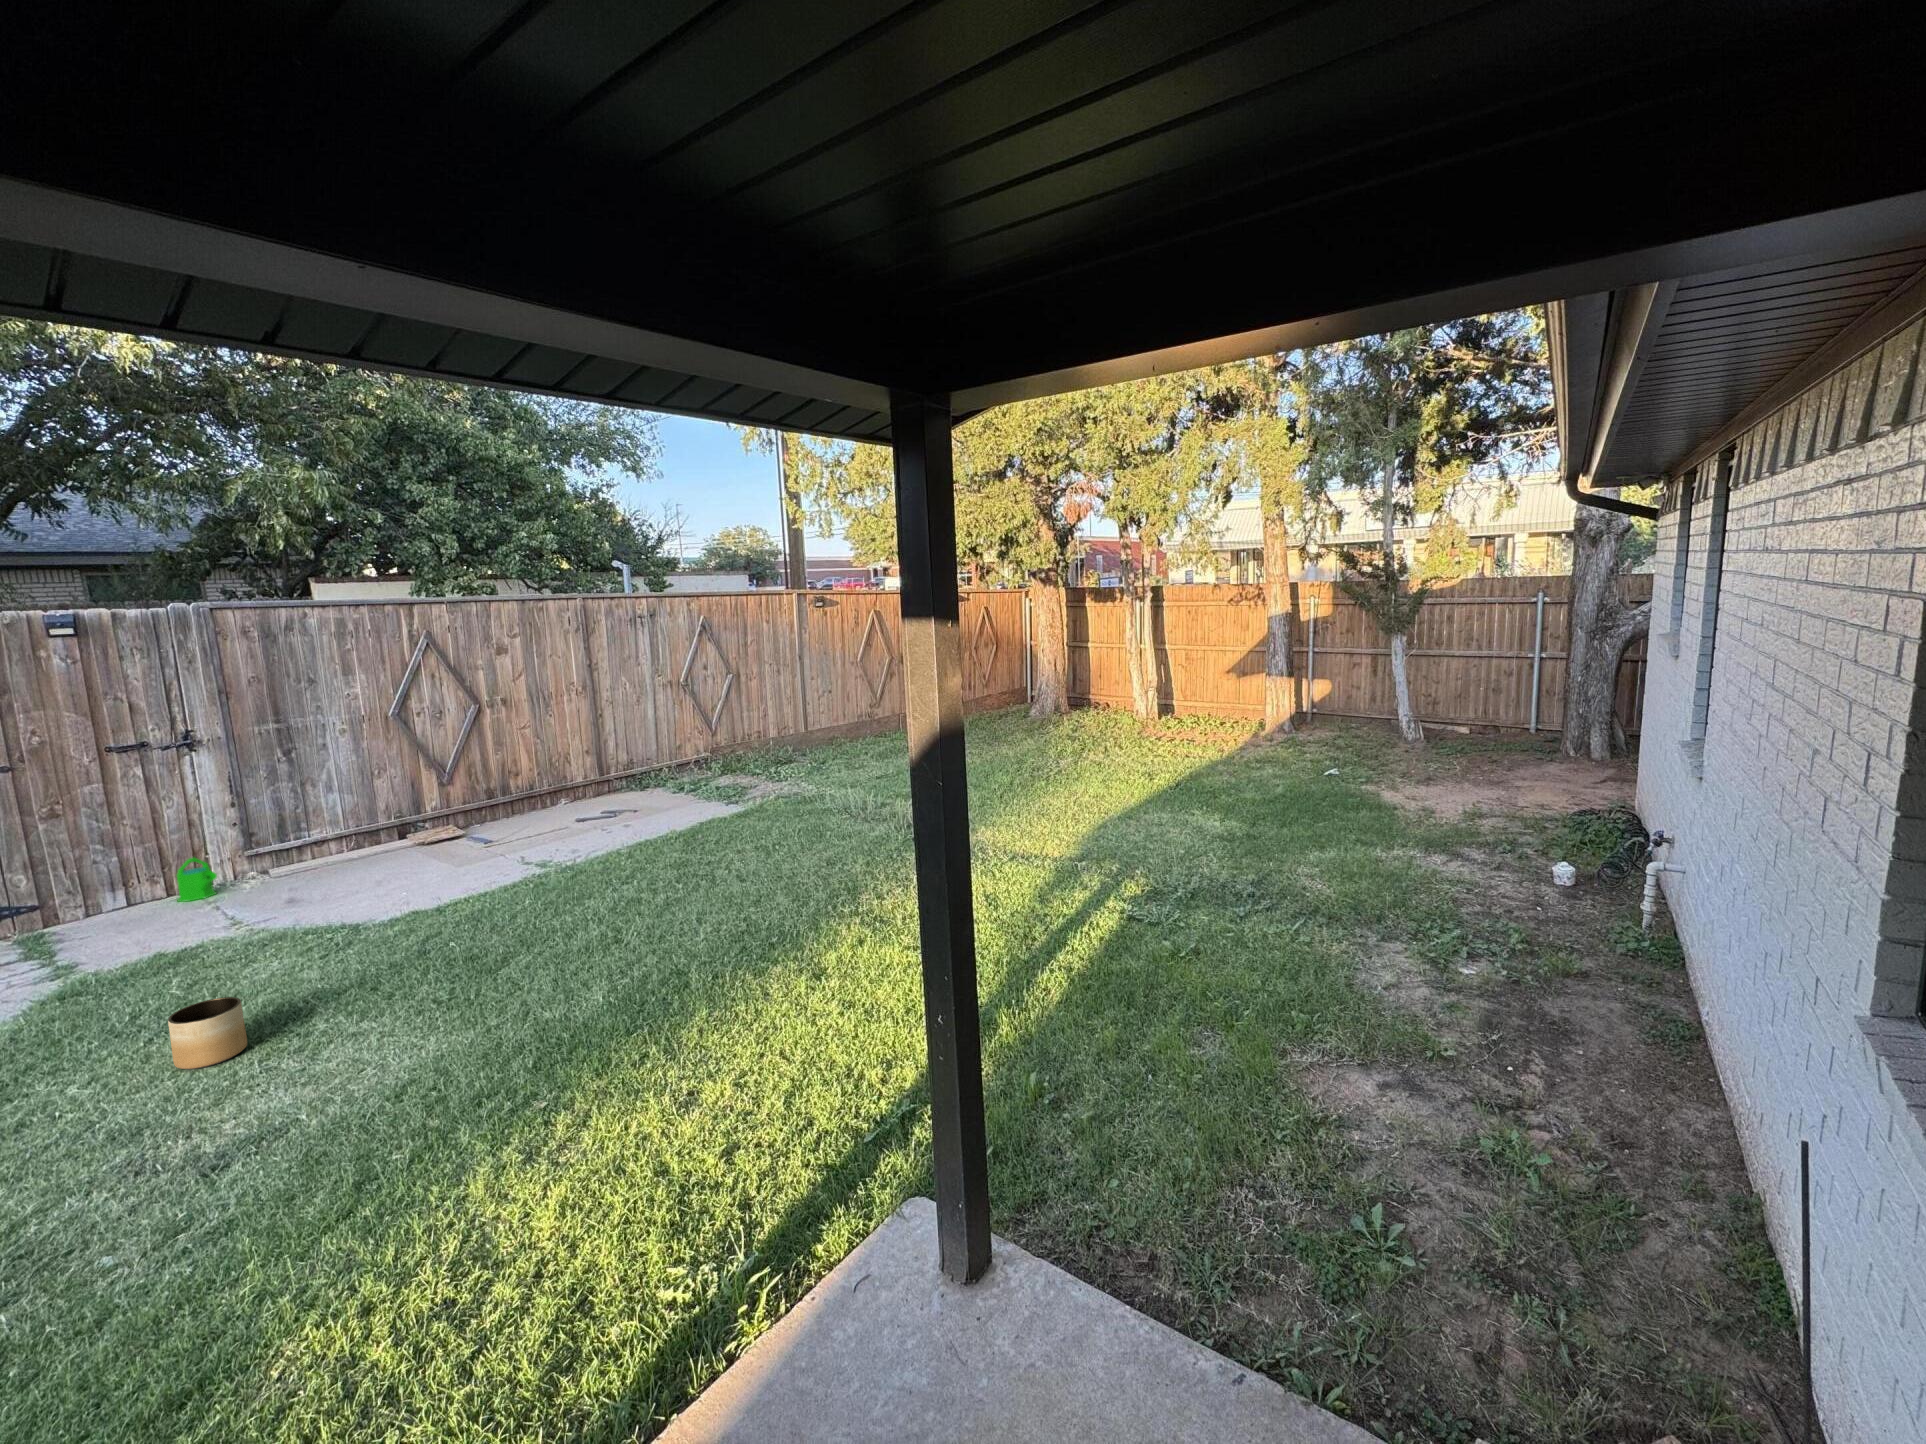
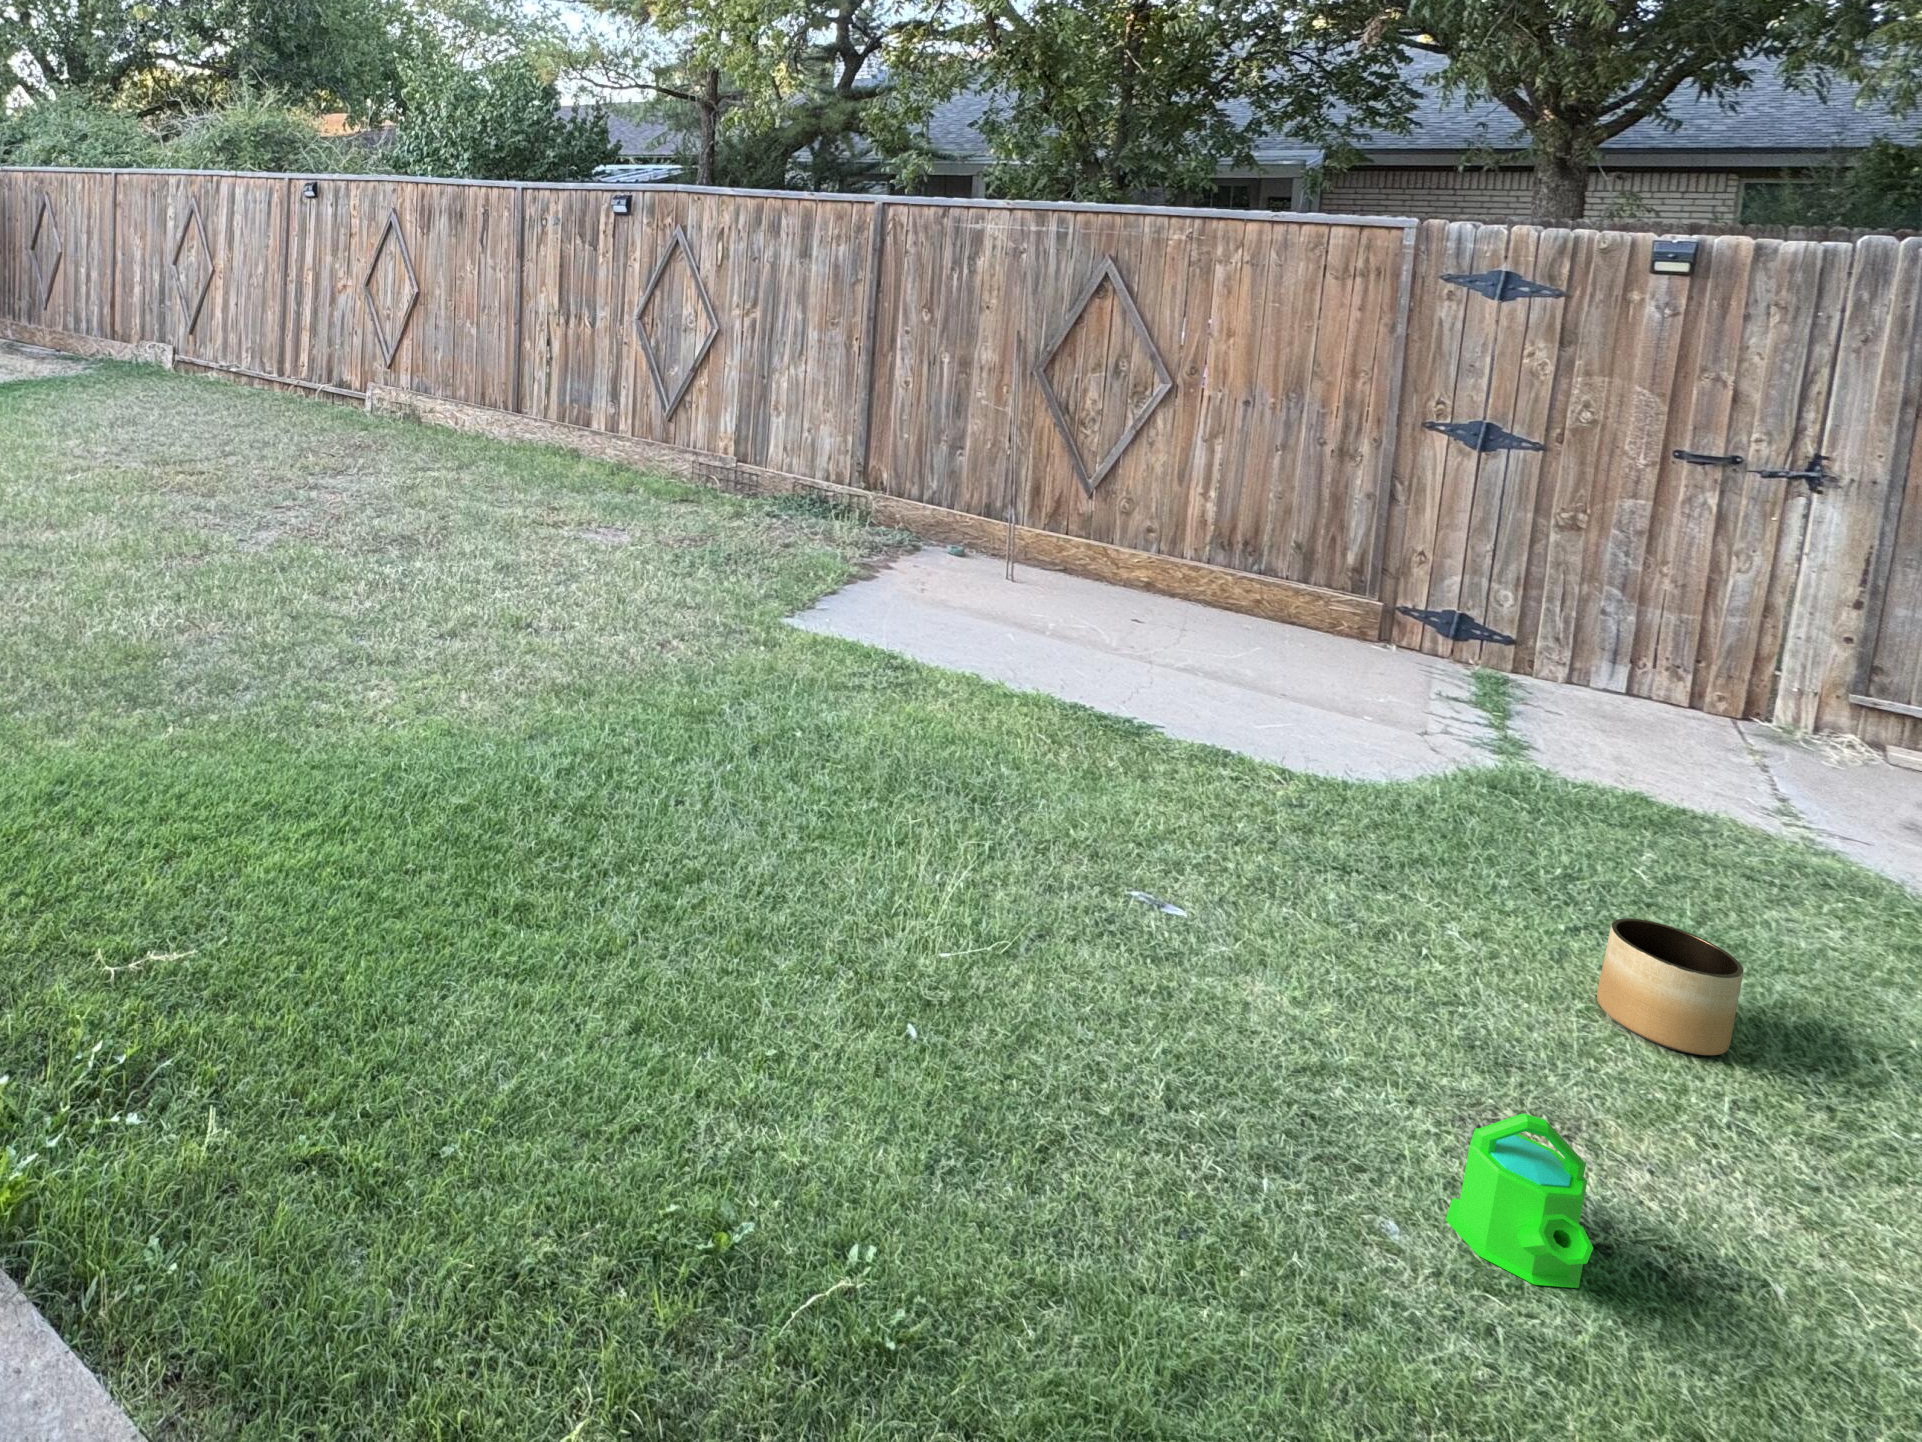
watering can: present [177,858,217,902] -> present [1446,1113,1593,1288]

